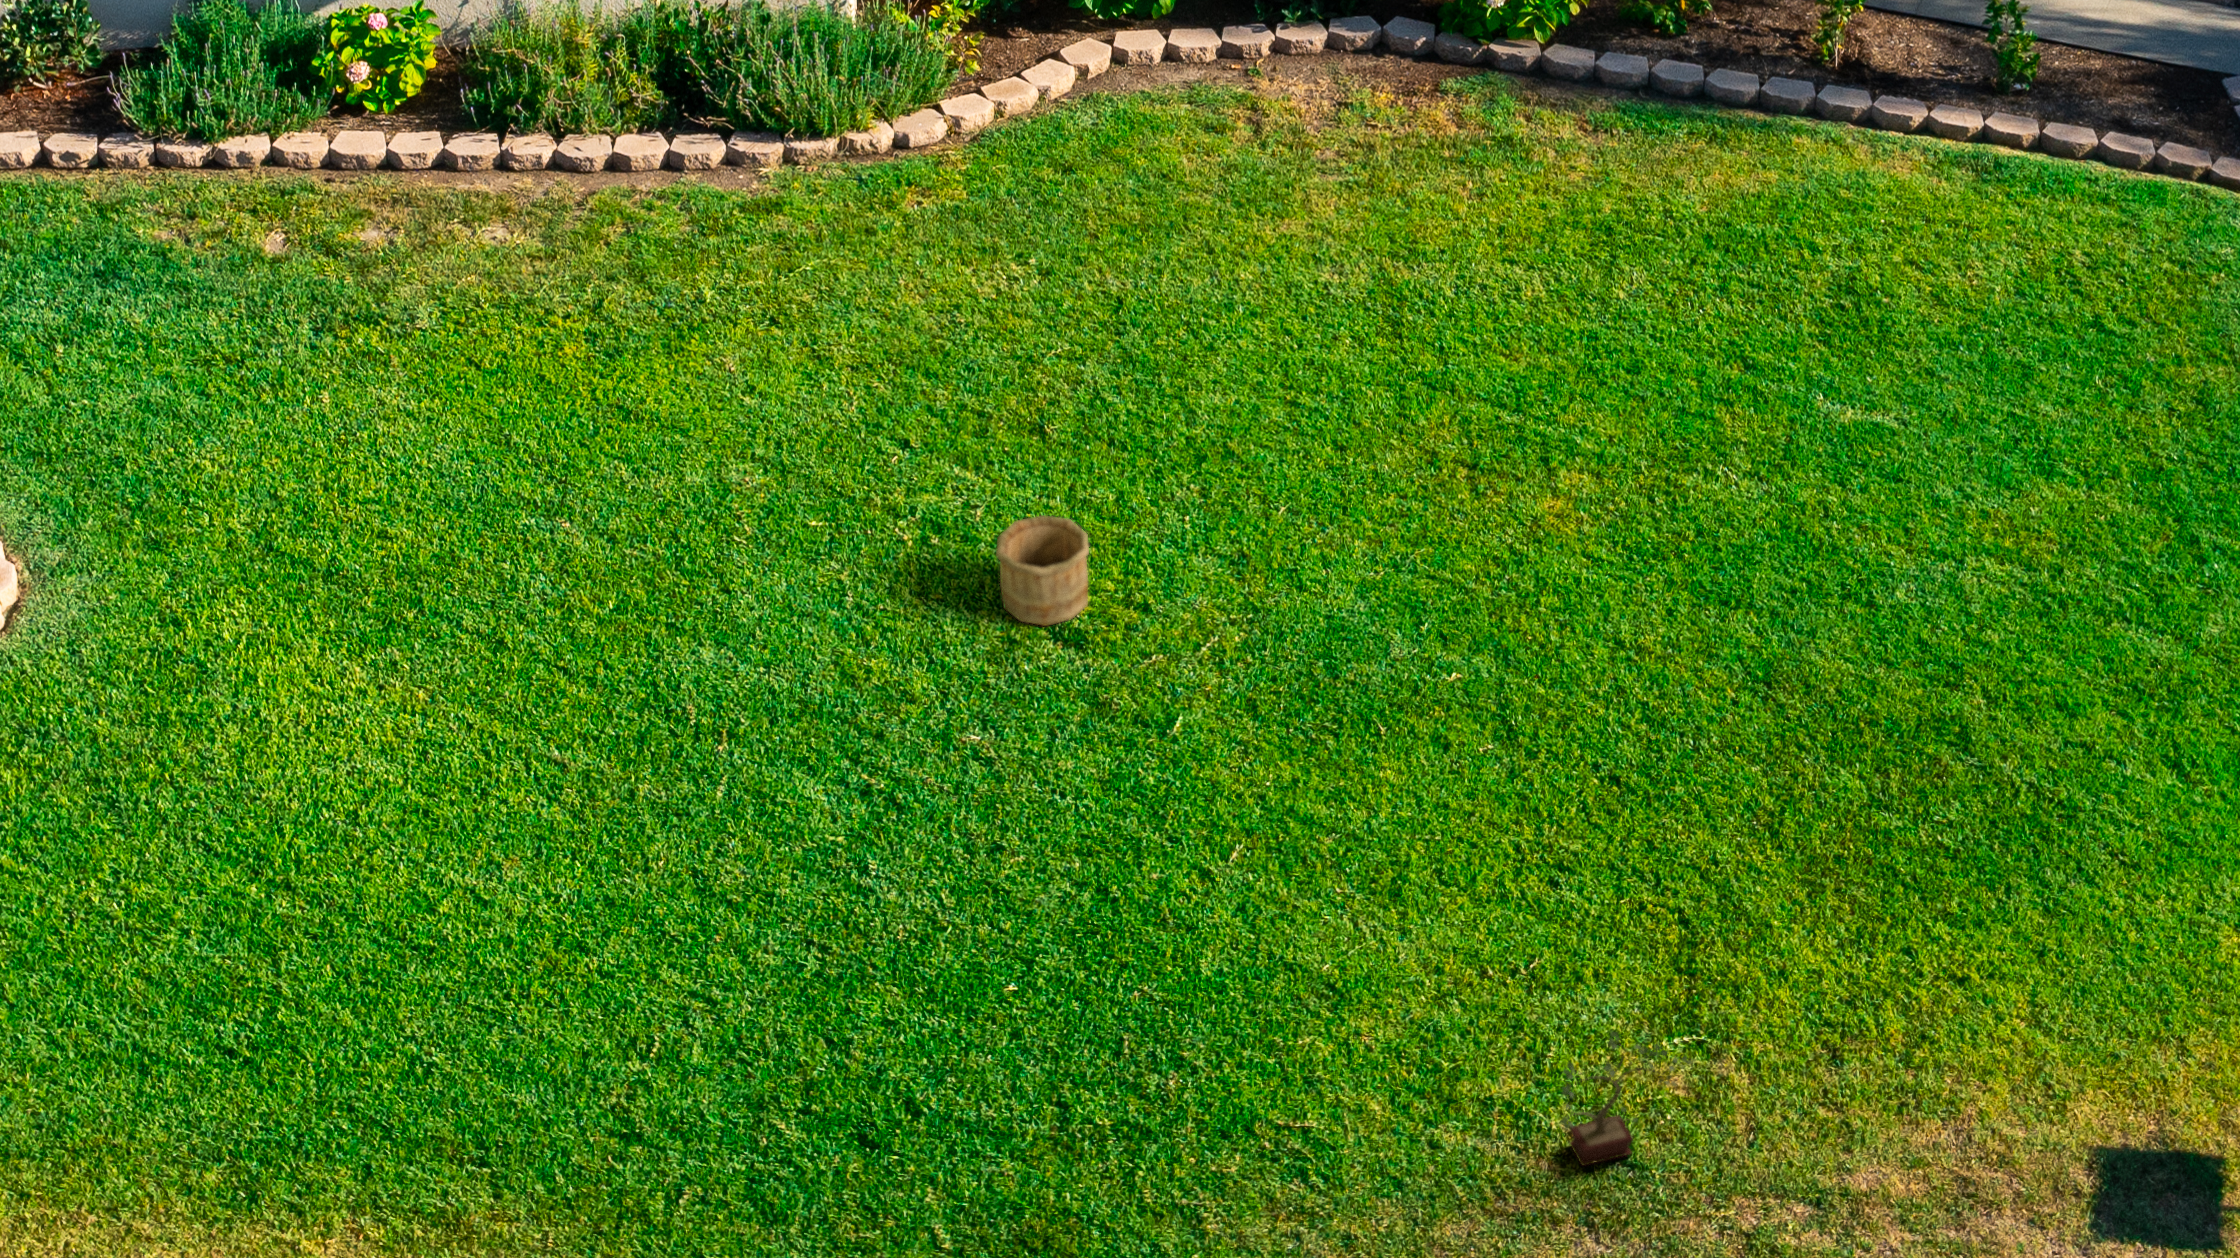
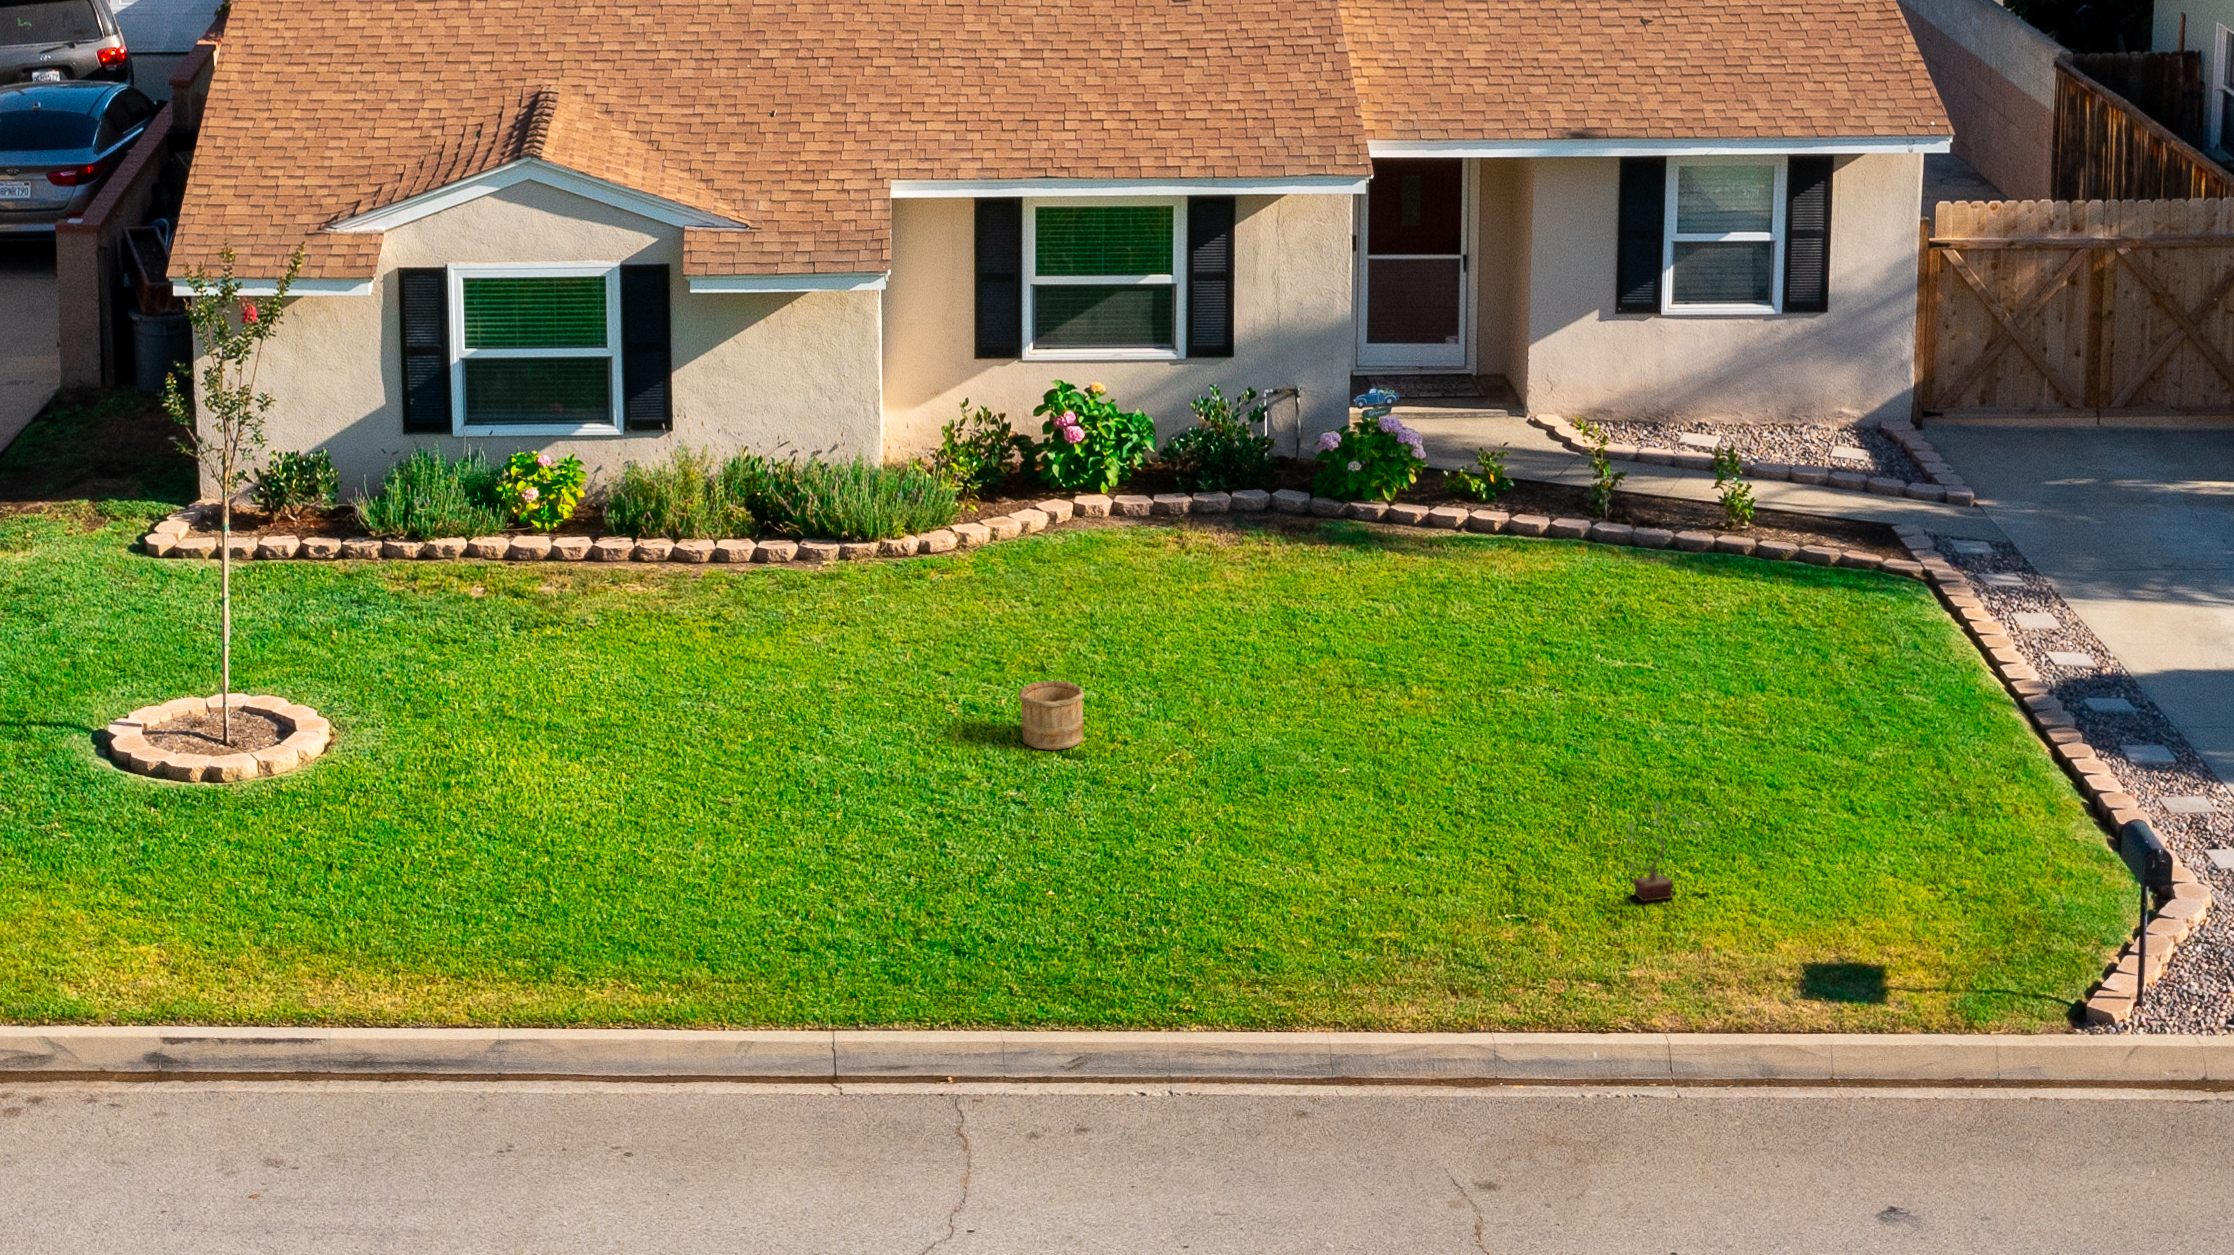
potted plant: present [1561,1031,1692,1166] -> present [1628,803,1708,901]

